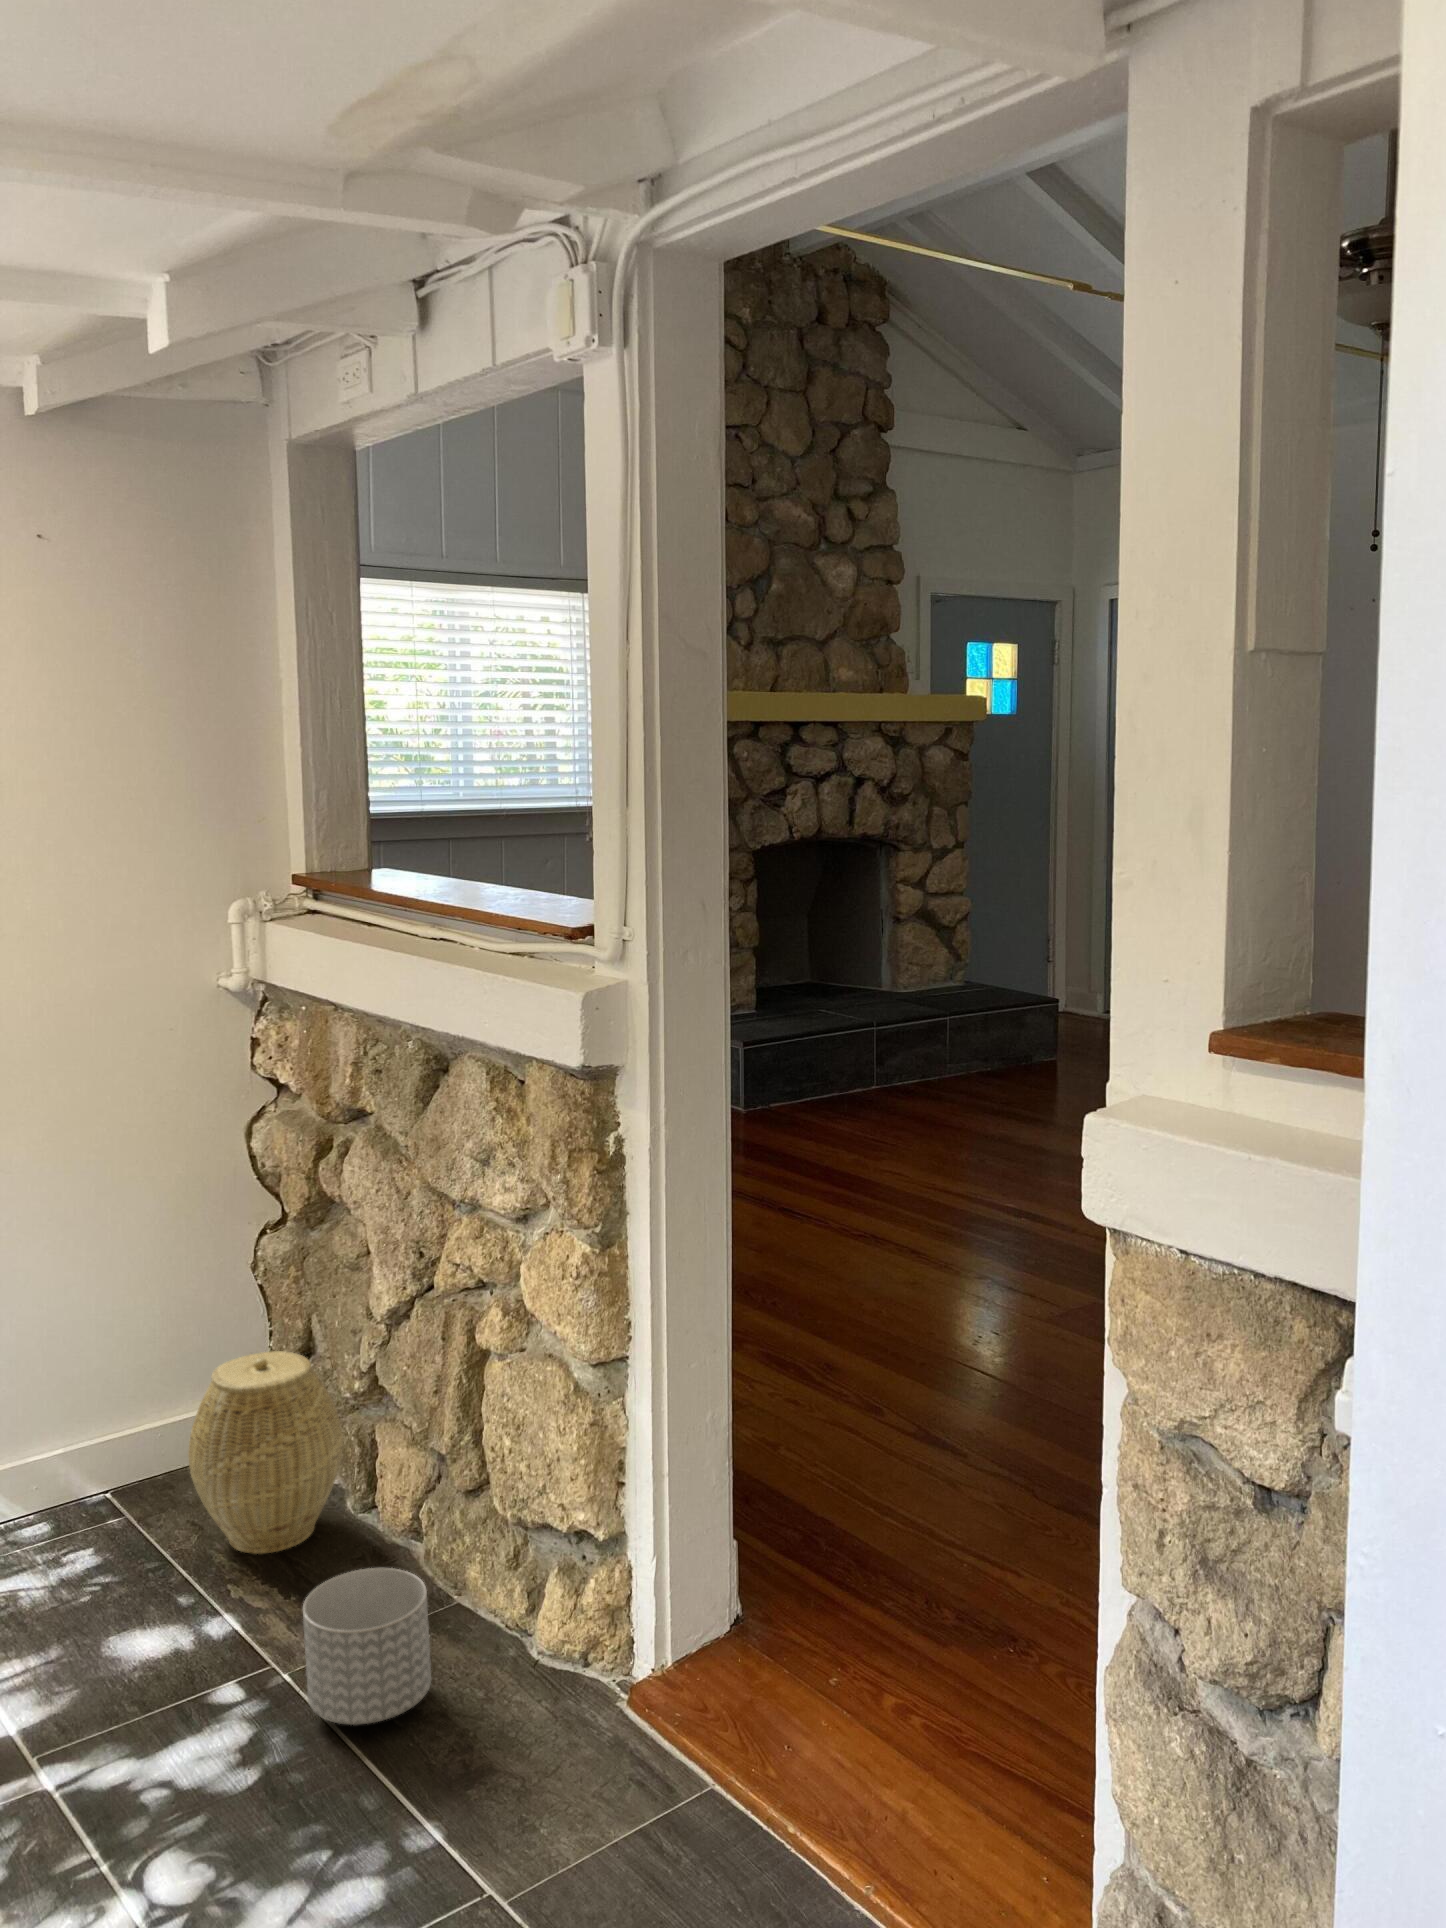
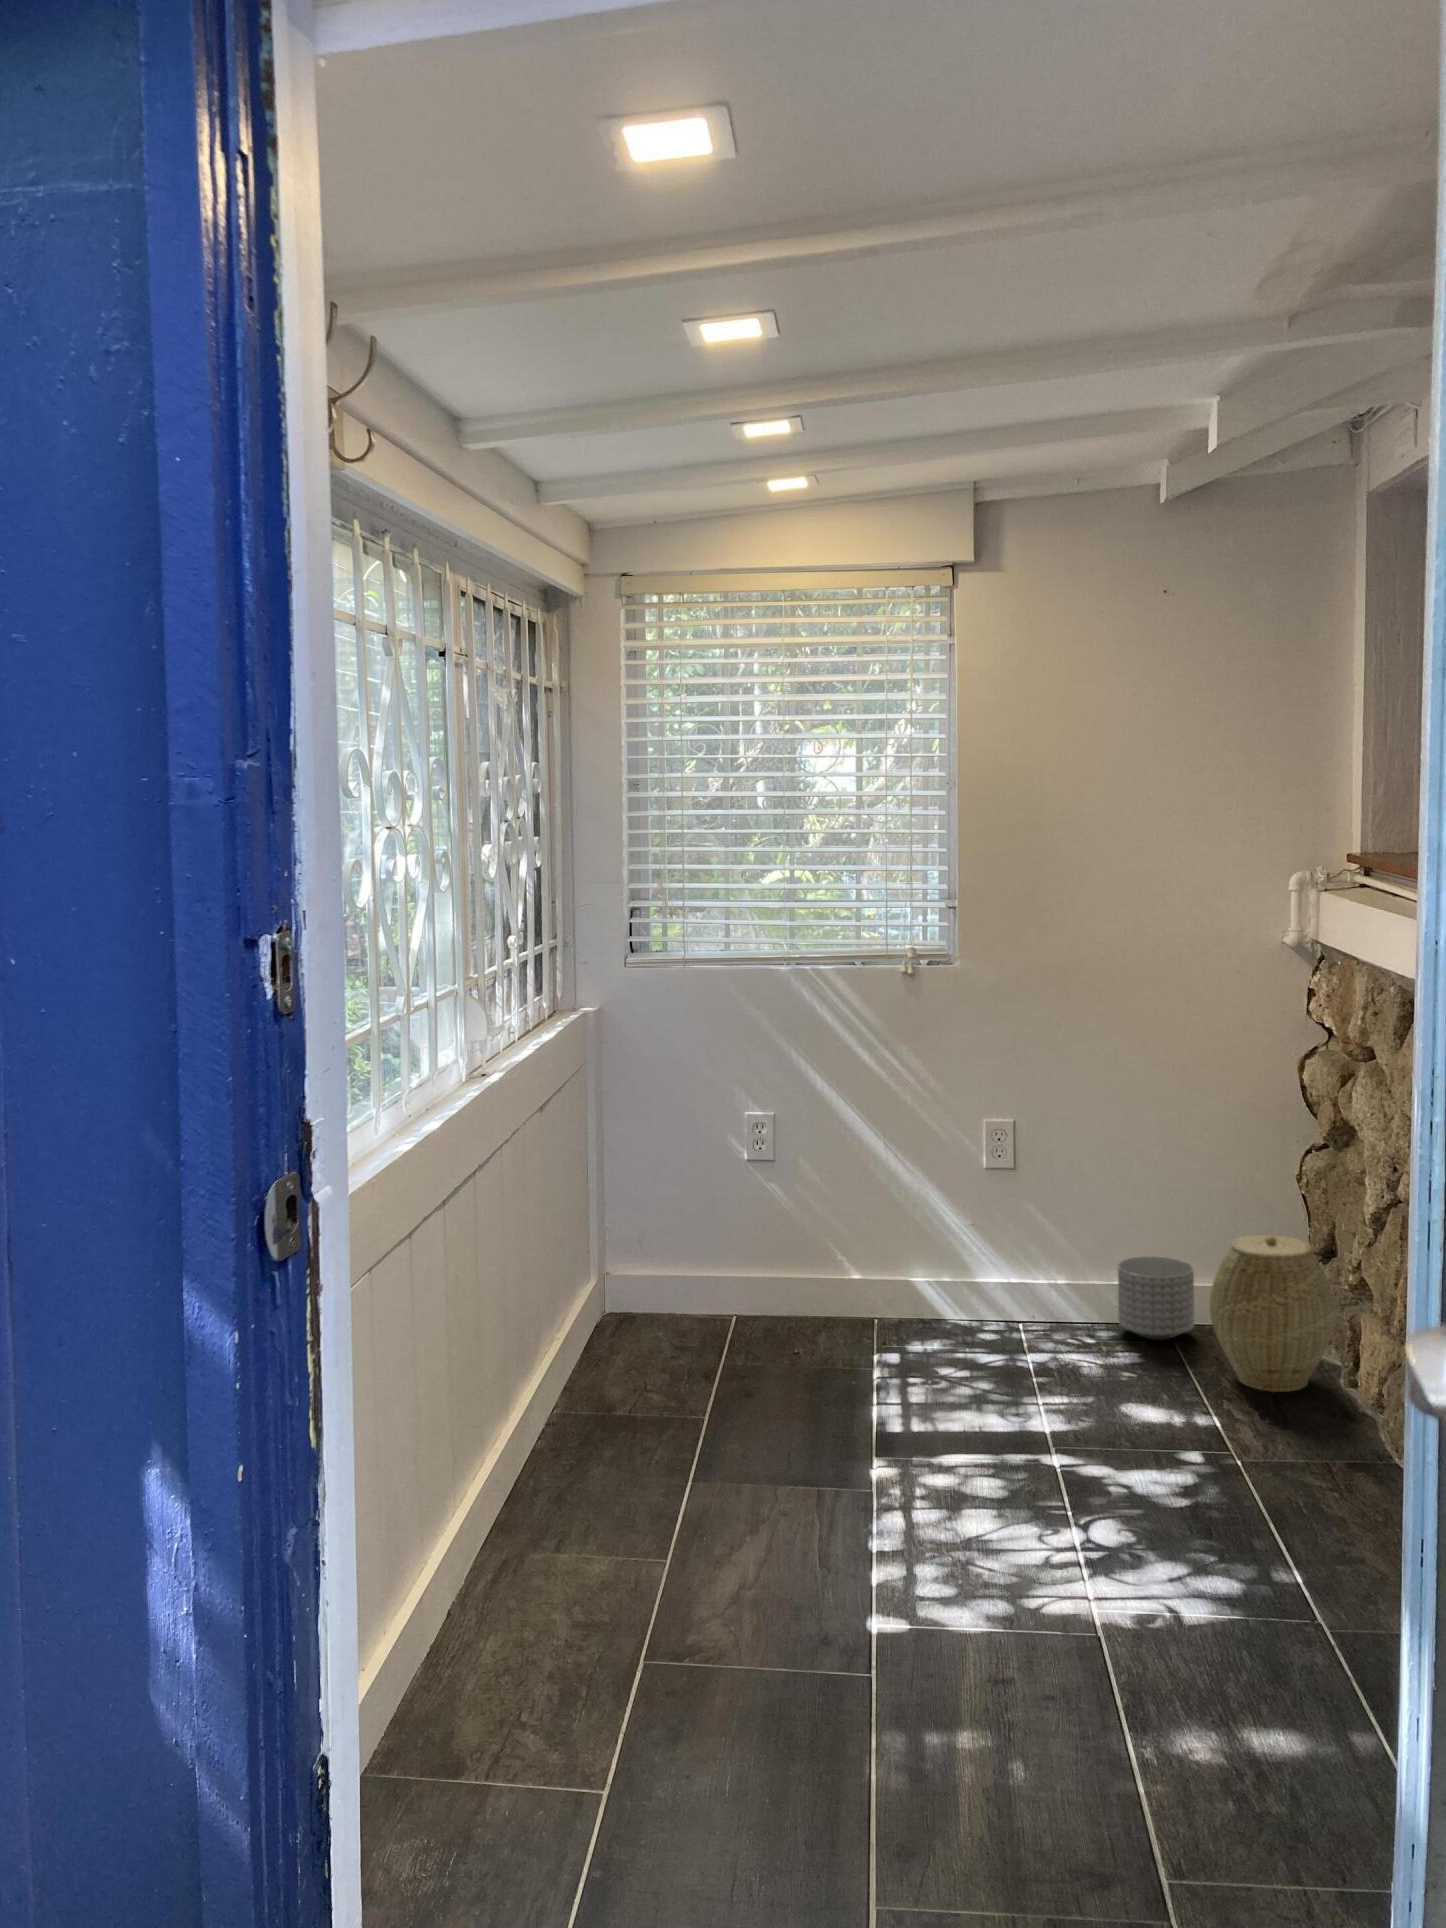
planter: present [303,1568,431,1725] -> present [1118,1256,1194,1340]

